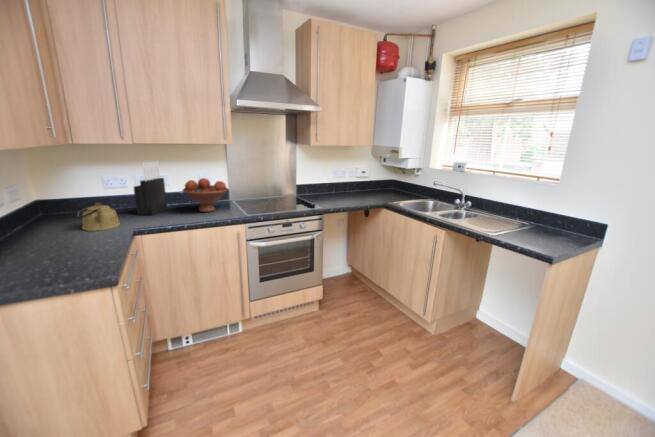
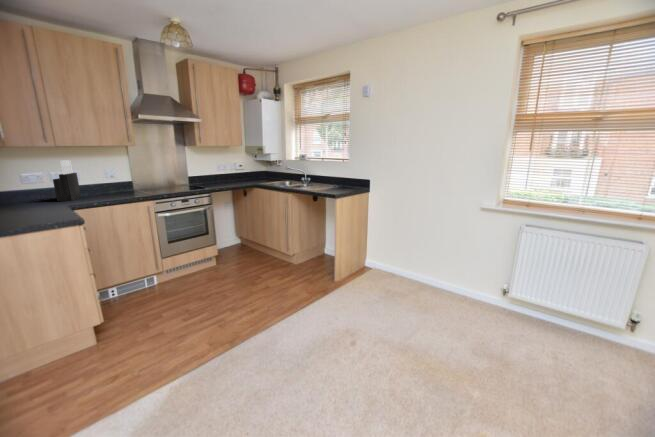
fruit bowl: present [183,178,228,212] -> none [96,172,135,196]
kettle: present [78,203,120,231] -> none [12,190,50,210]

